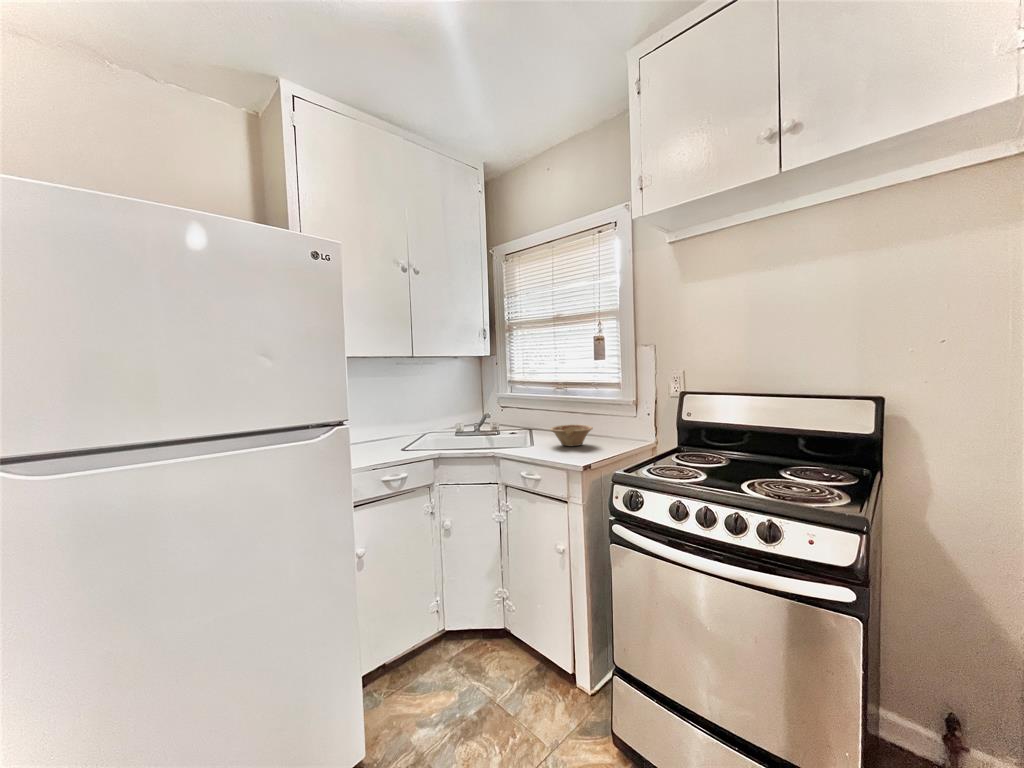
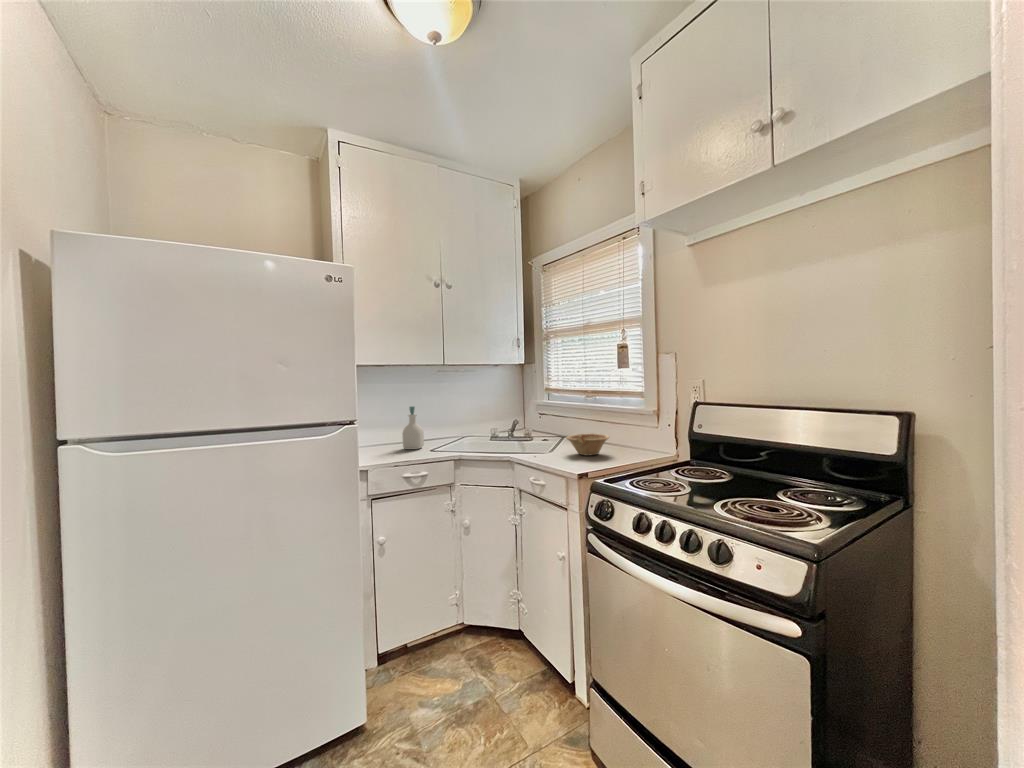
soap bottle: none [368,402,391,449] -> present [403,406,424,449]

